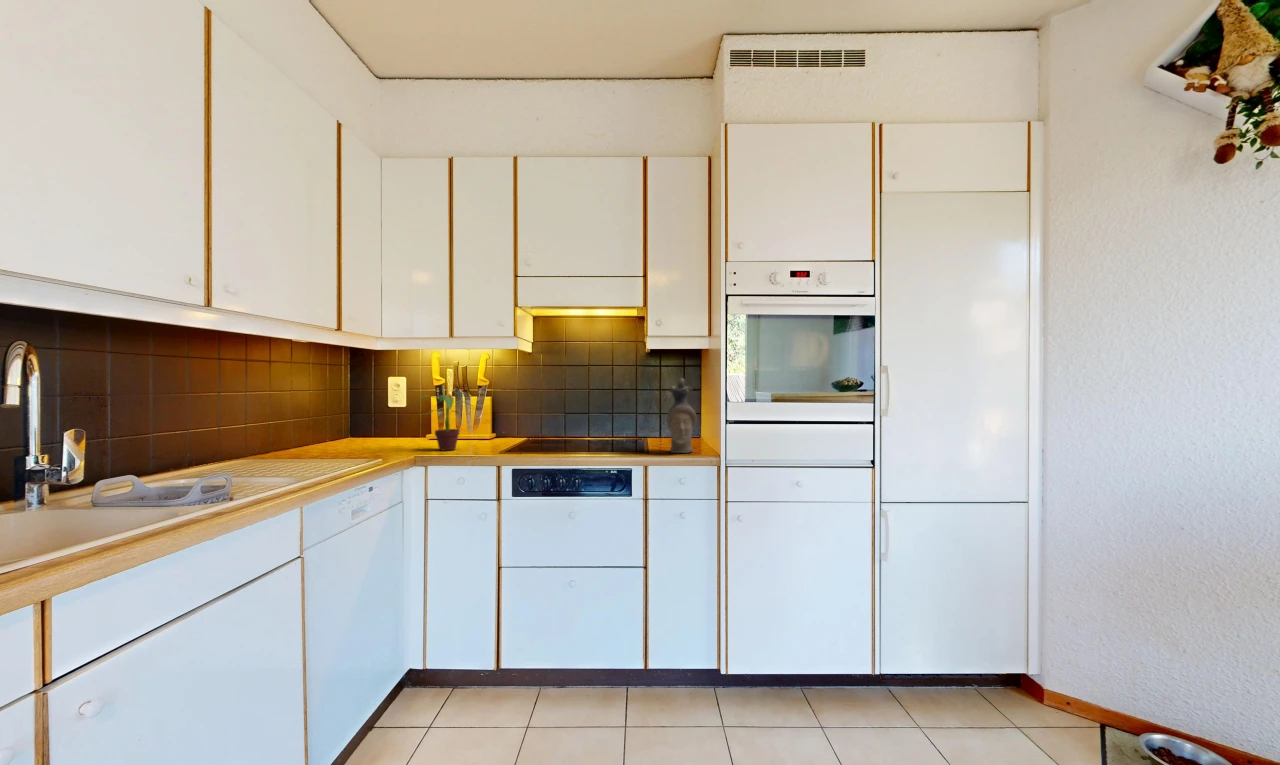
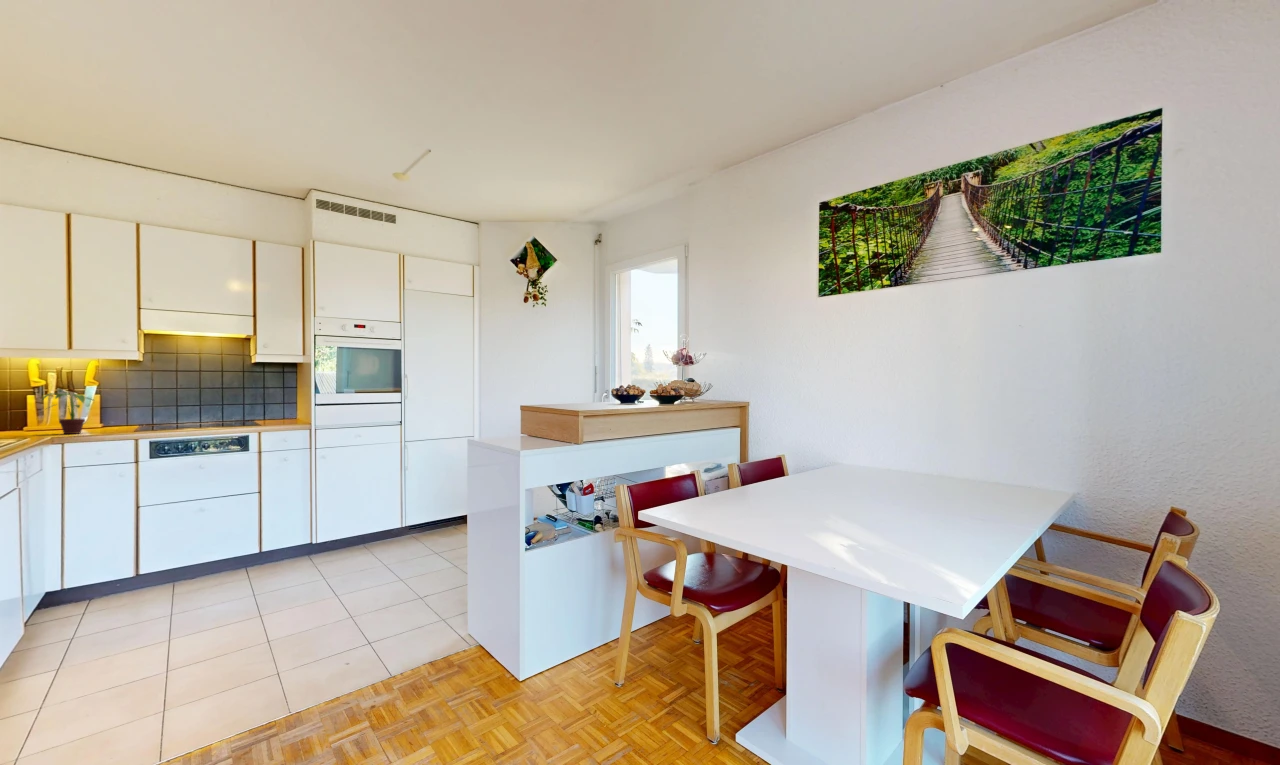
ceramic pitcher: present [666,378,697,453] -> none [273,380,295,425]

